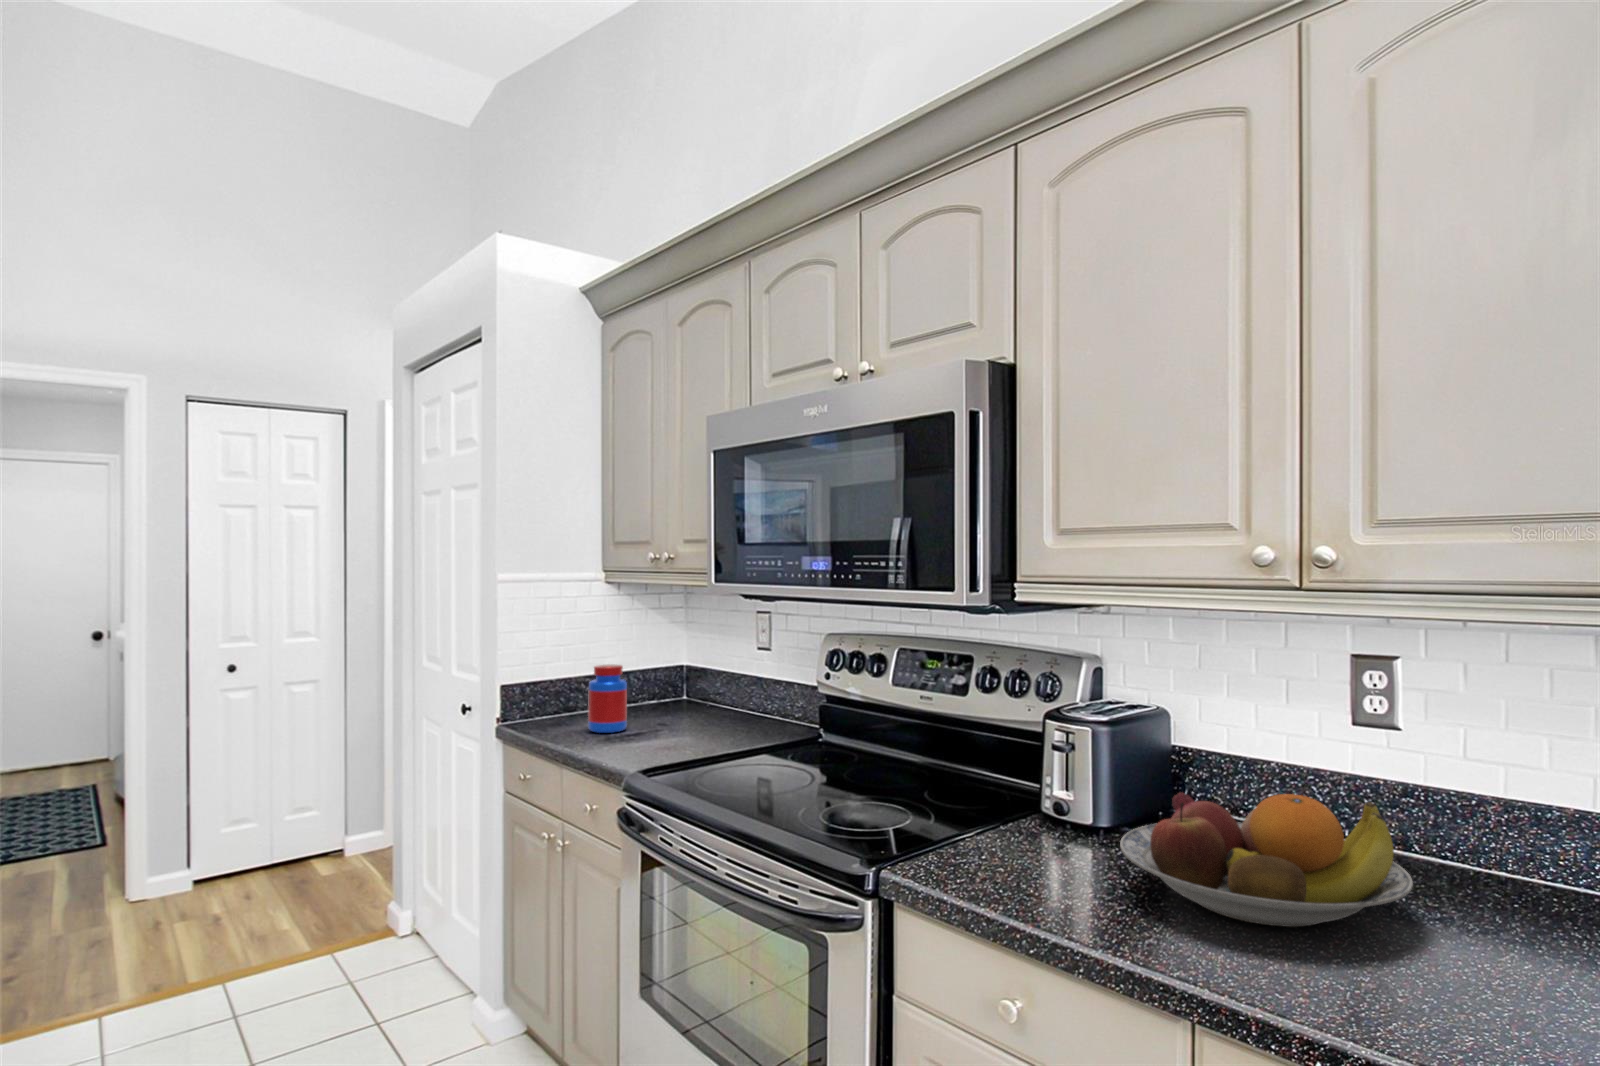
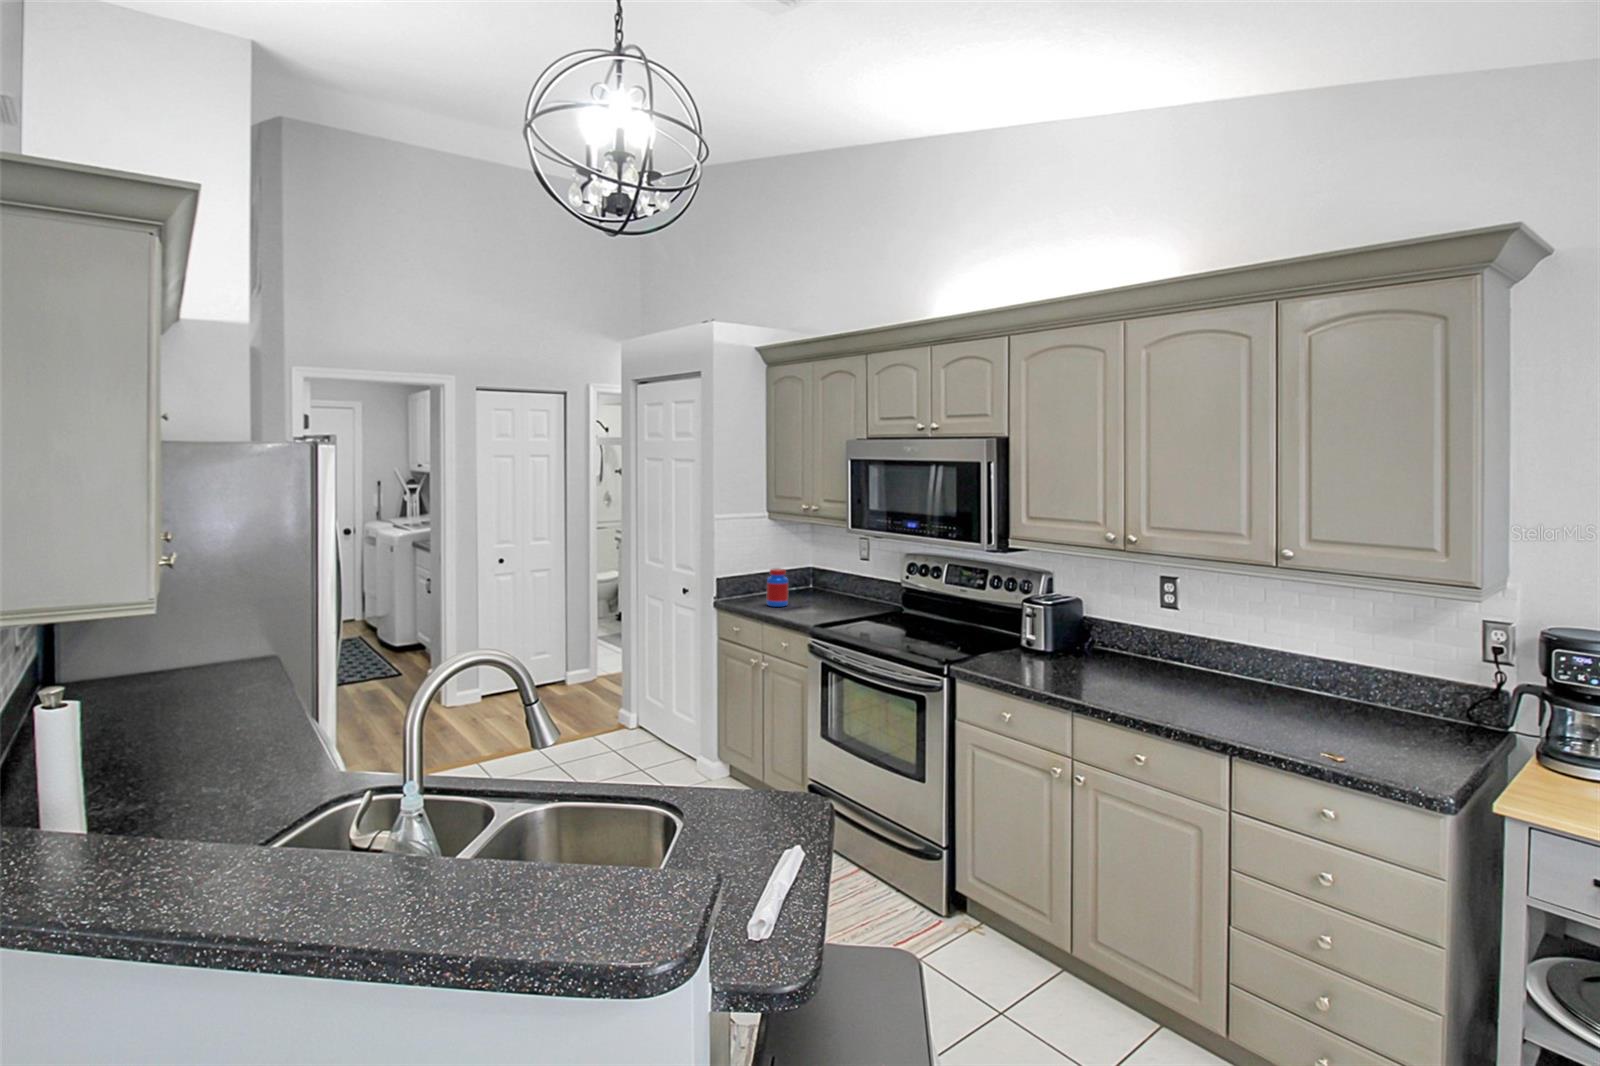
fruit bowl: present [1120,792,1413,927] -> none [1050,635,1161,683]

